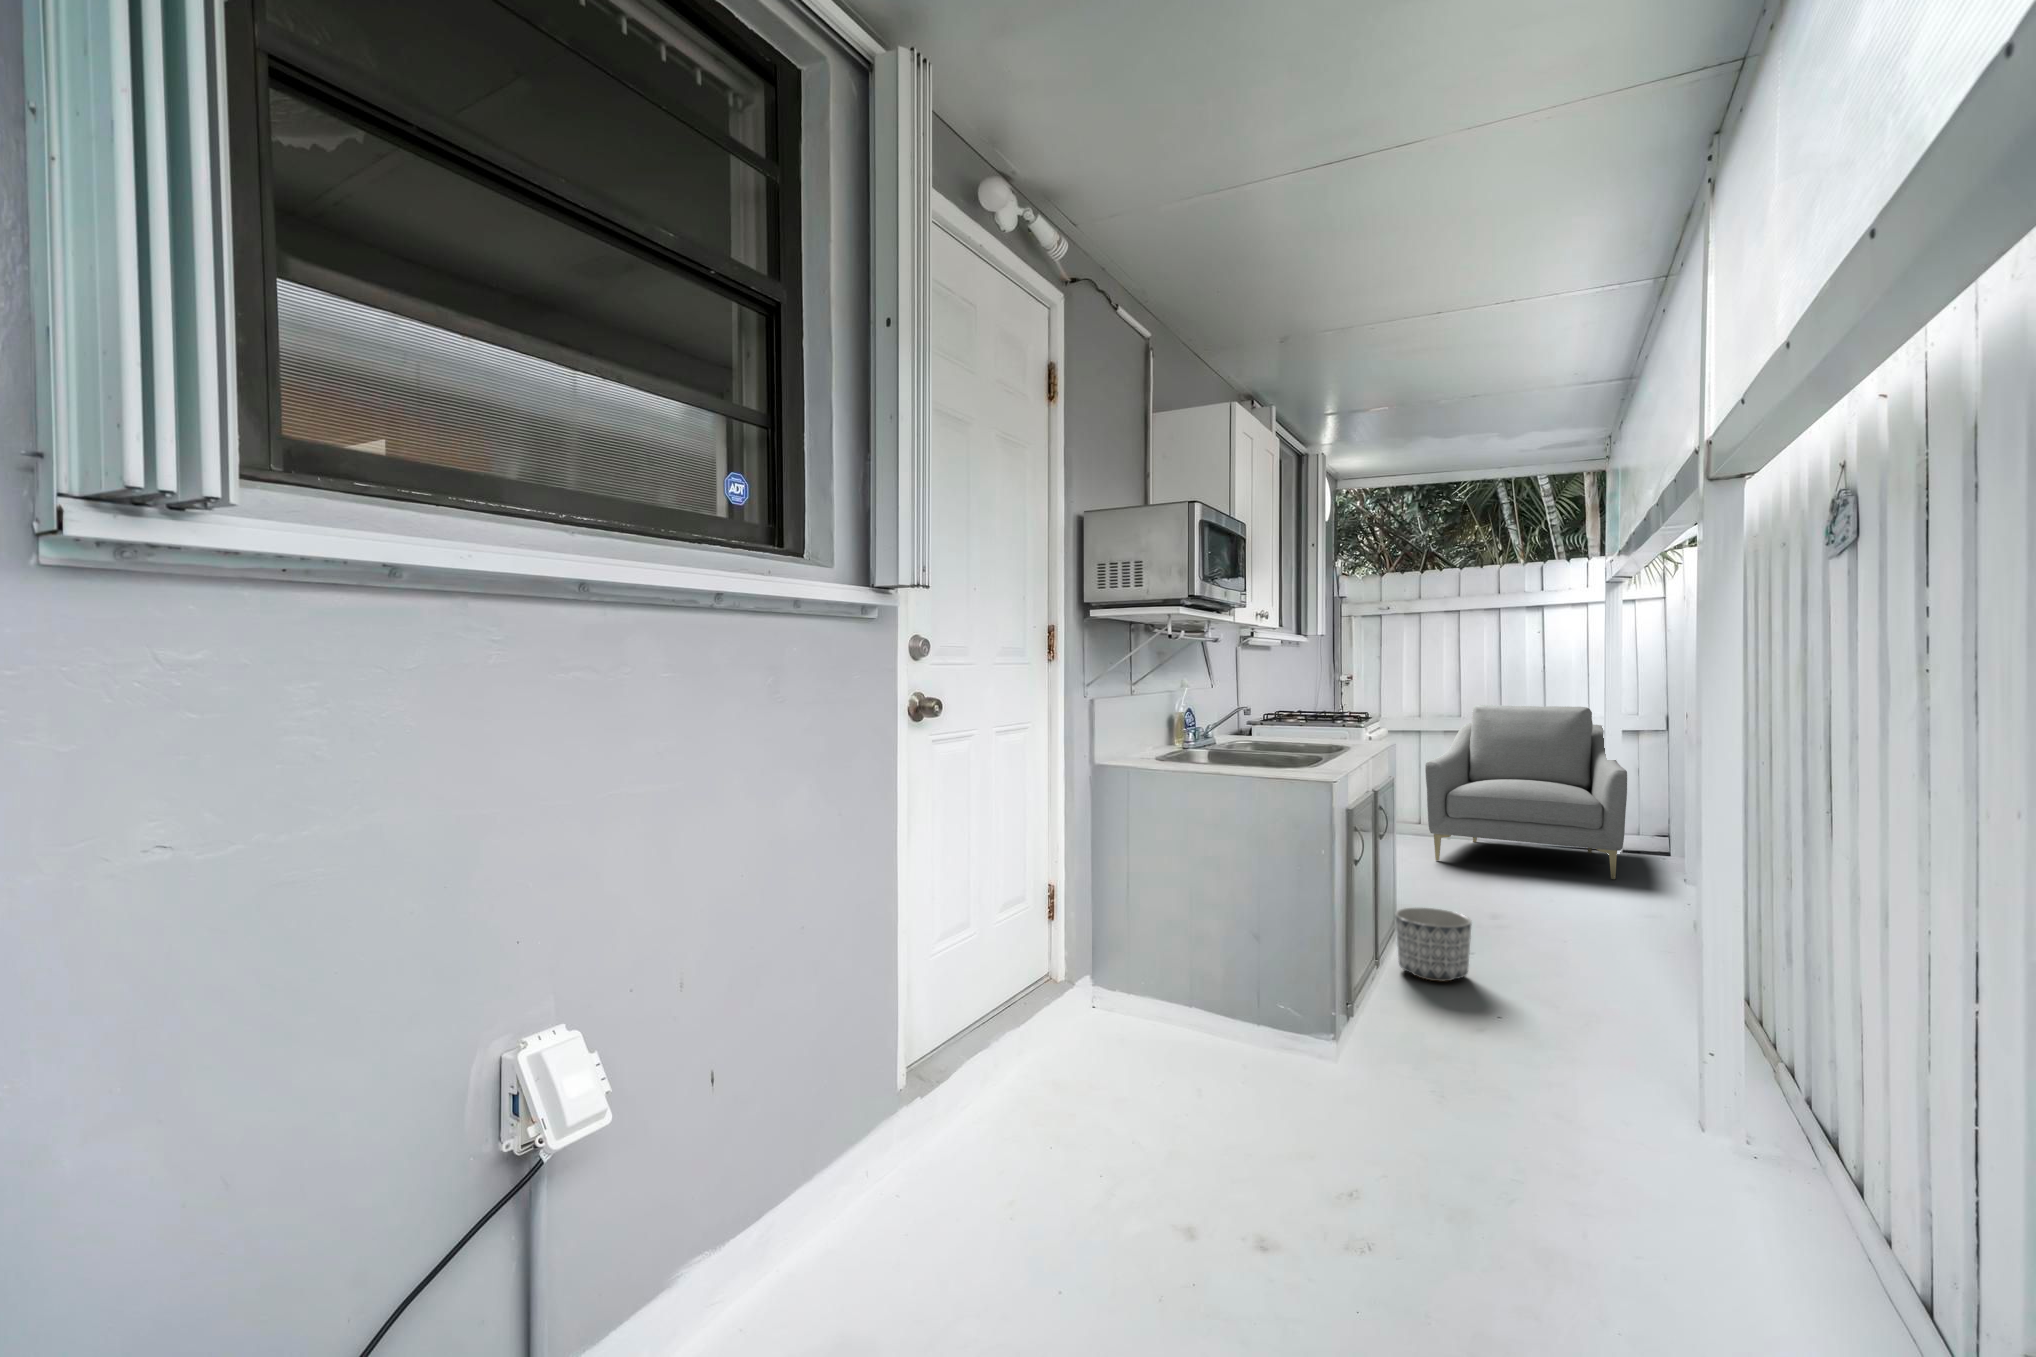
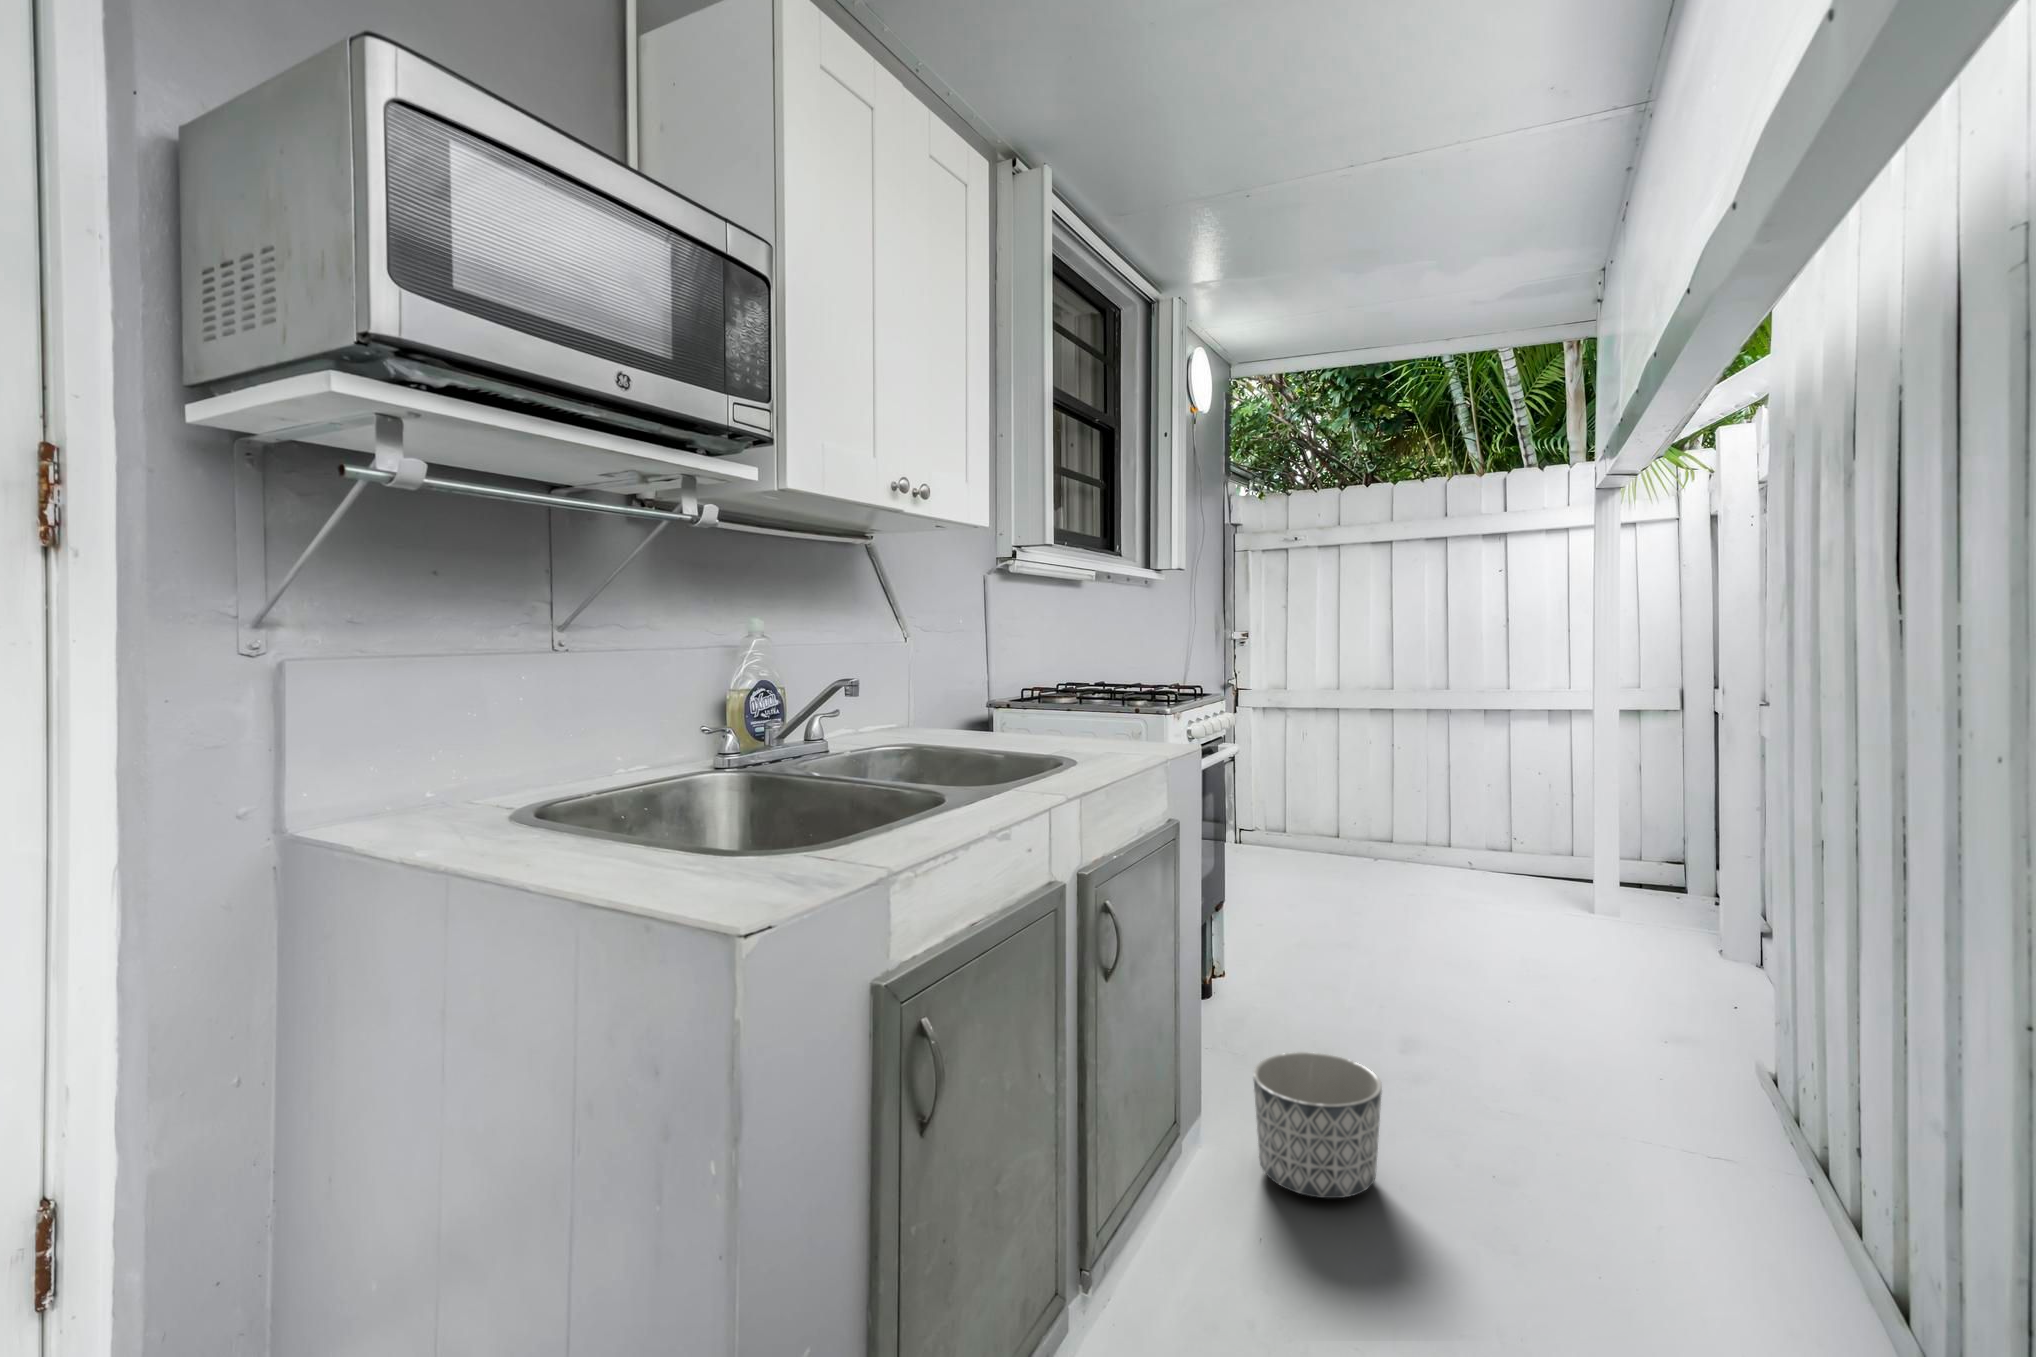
chair: present [1425,705,1627,879] -> none [1340,677,1626,937]

